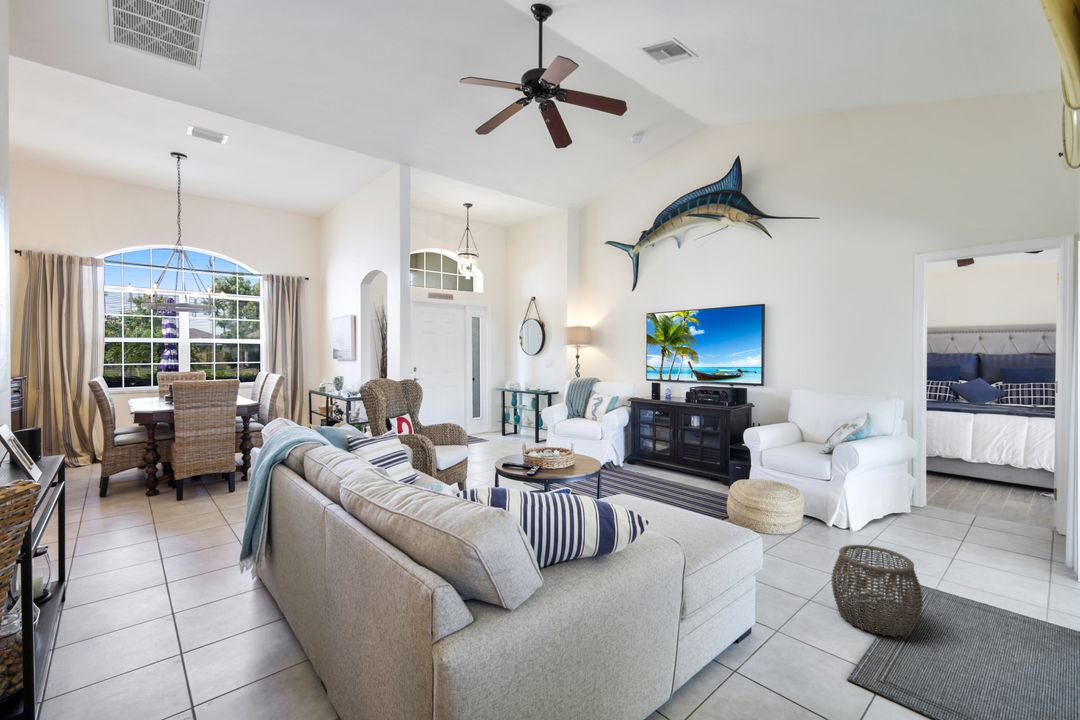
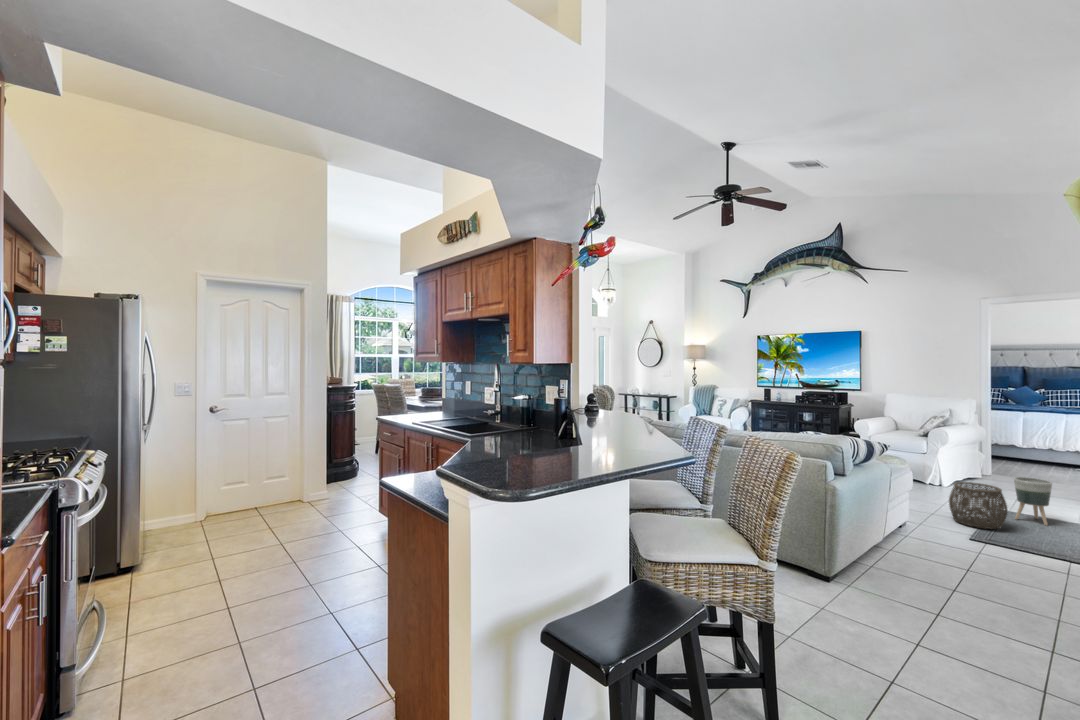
planter: none [939,534,1000,622] -> present [1014,477,1052,525]

